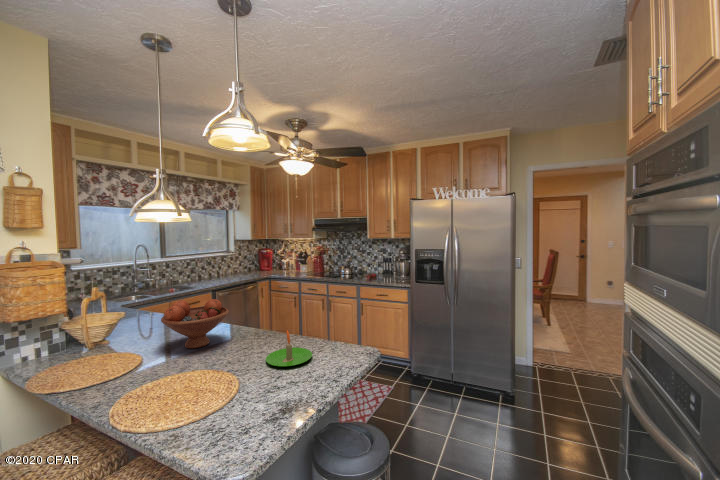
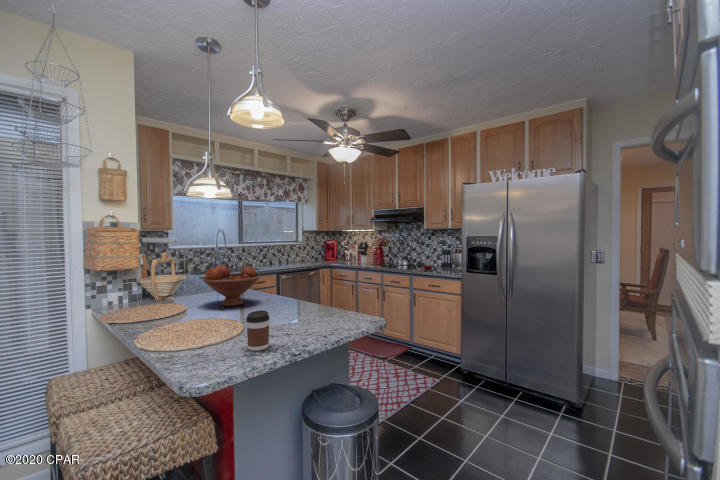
candle: present [266,331,312,366] -> none [276,292,320,324]
coffee cup: none [260,364,285,412] -> present [246,311,270,351]

